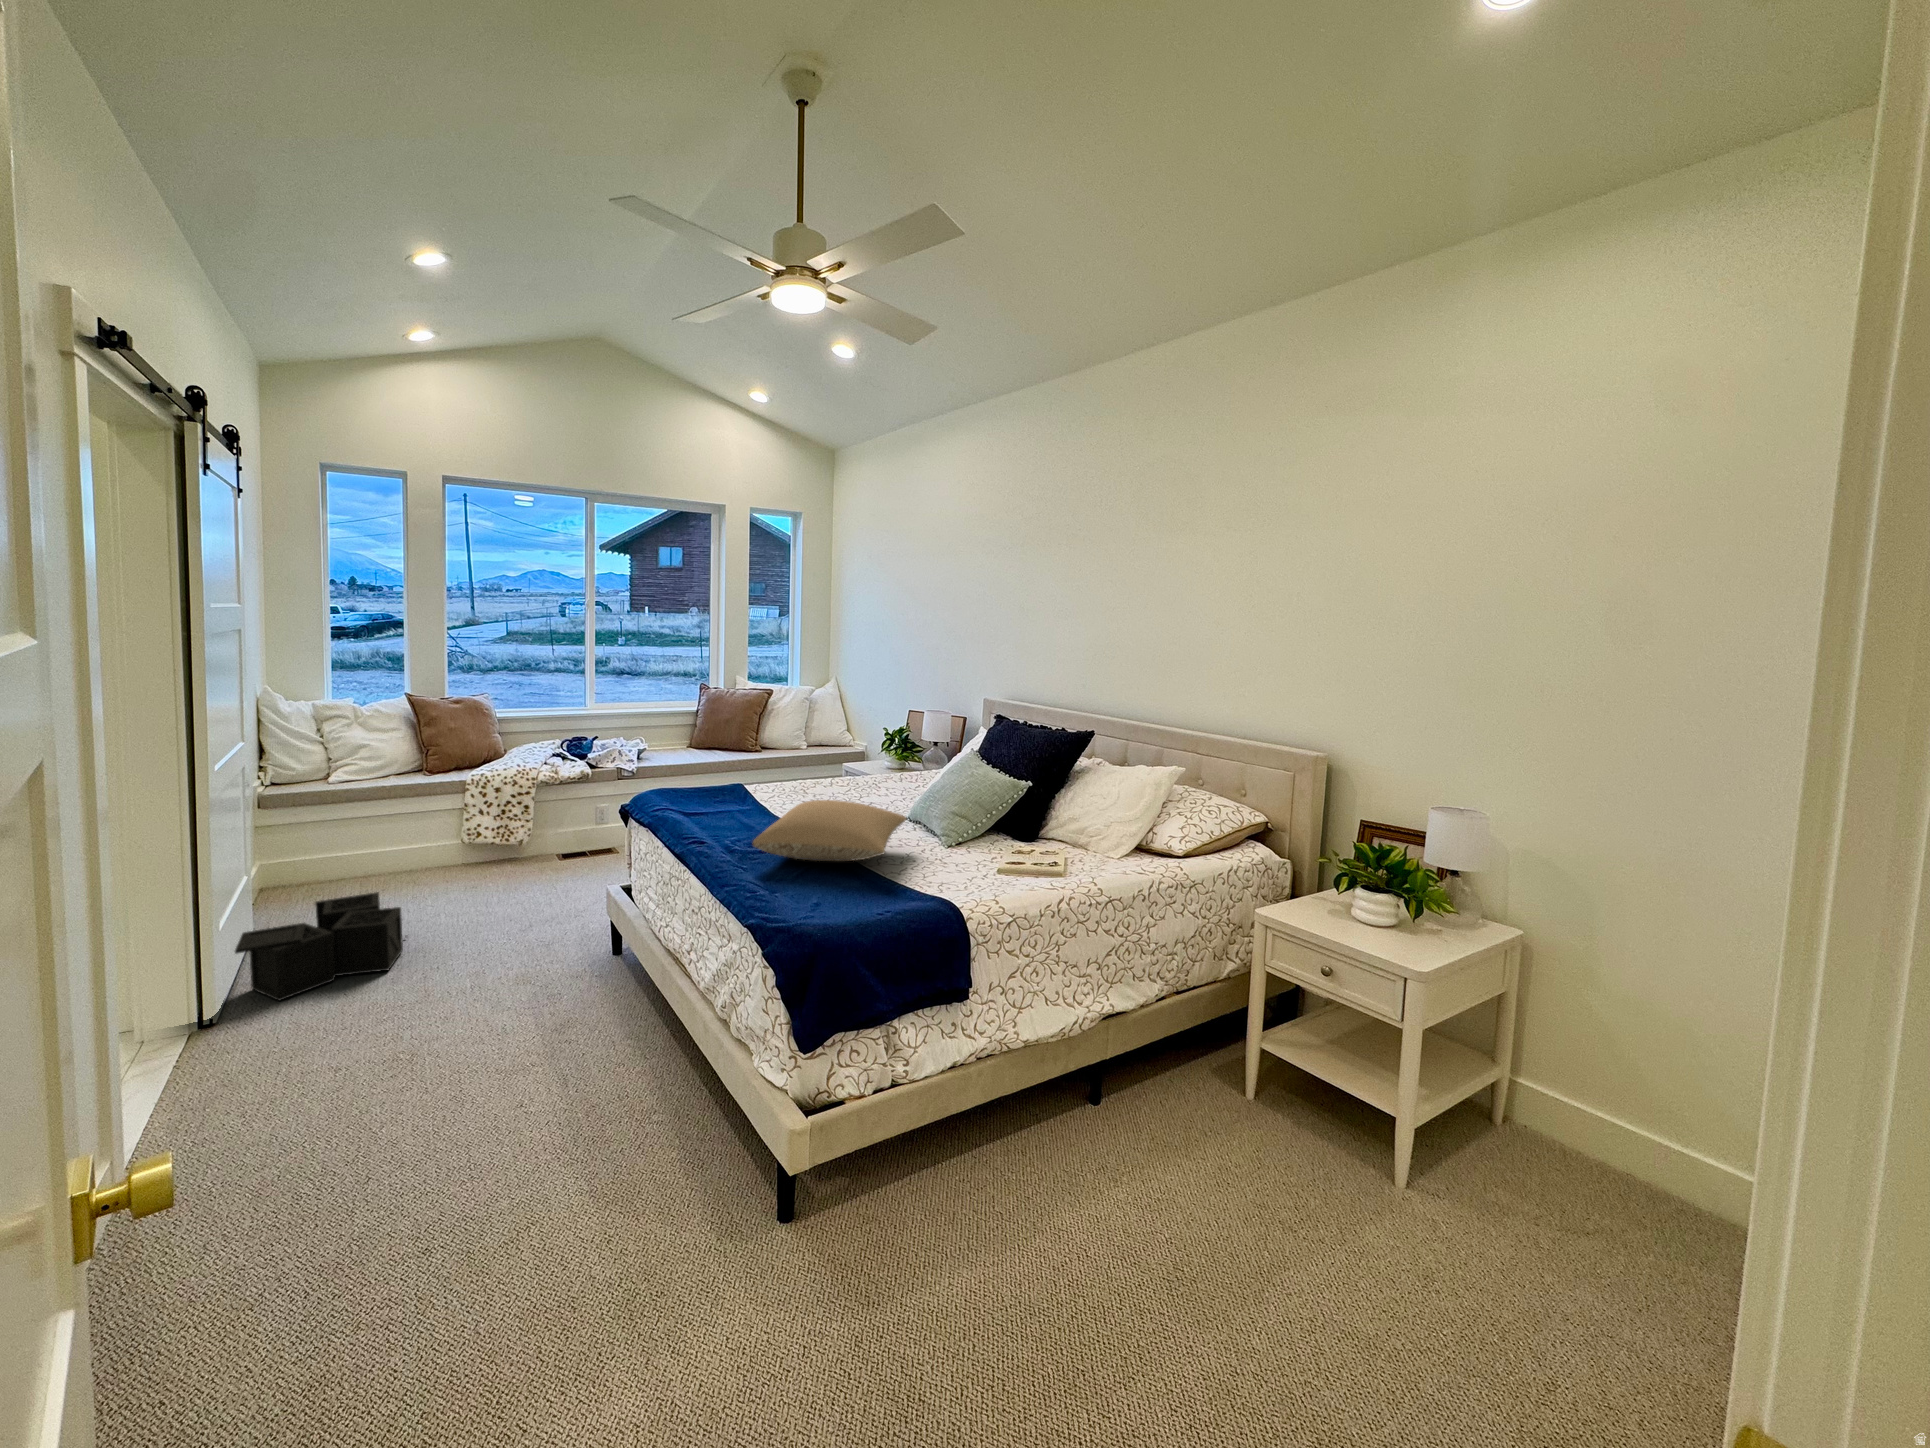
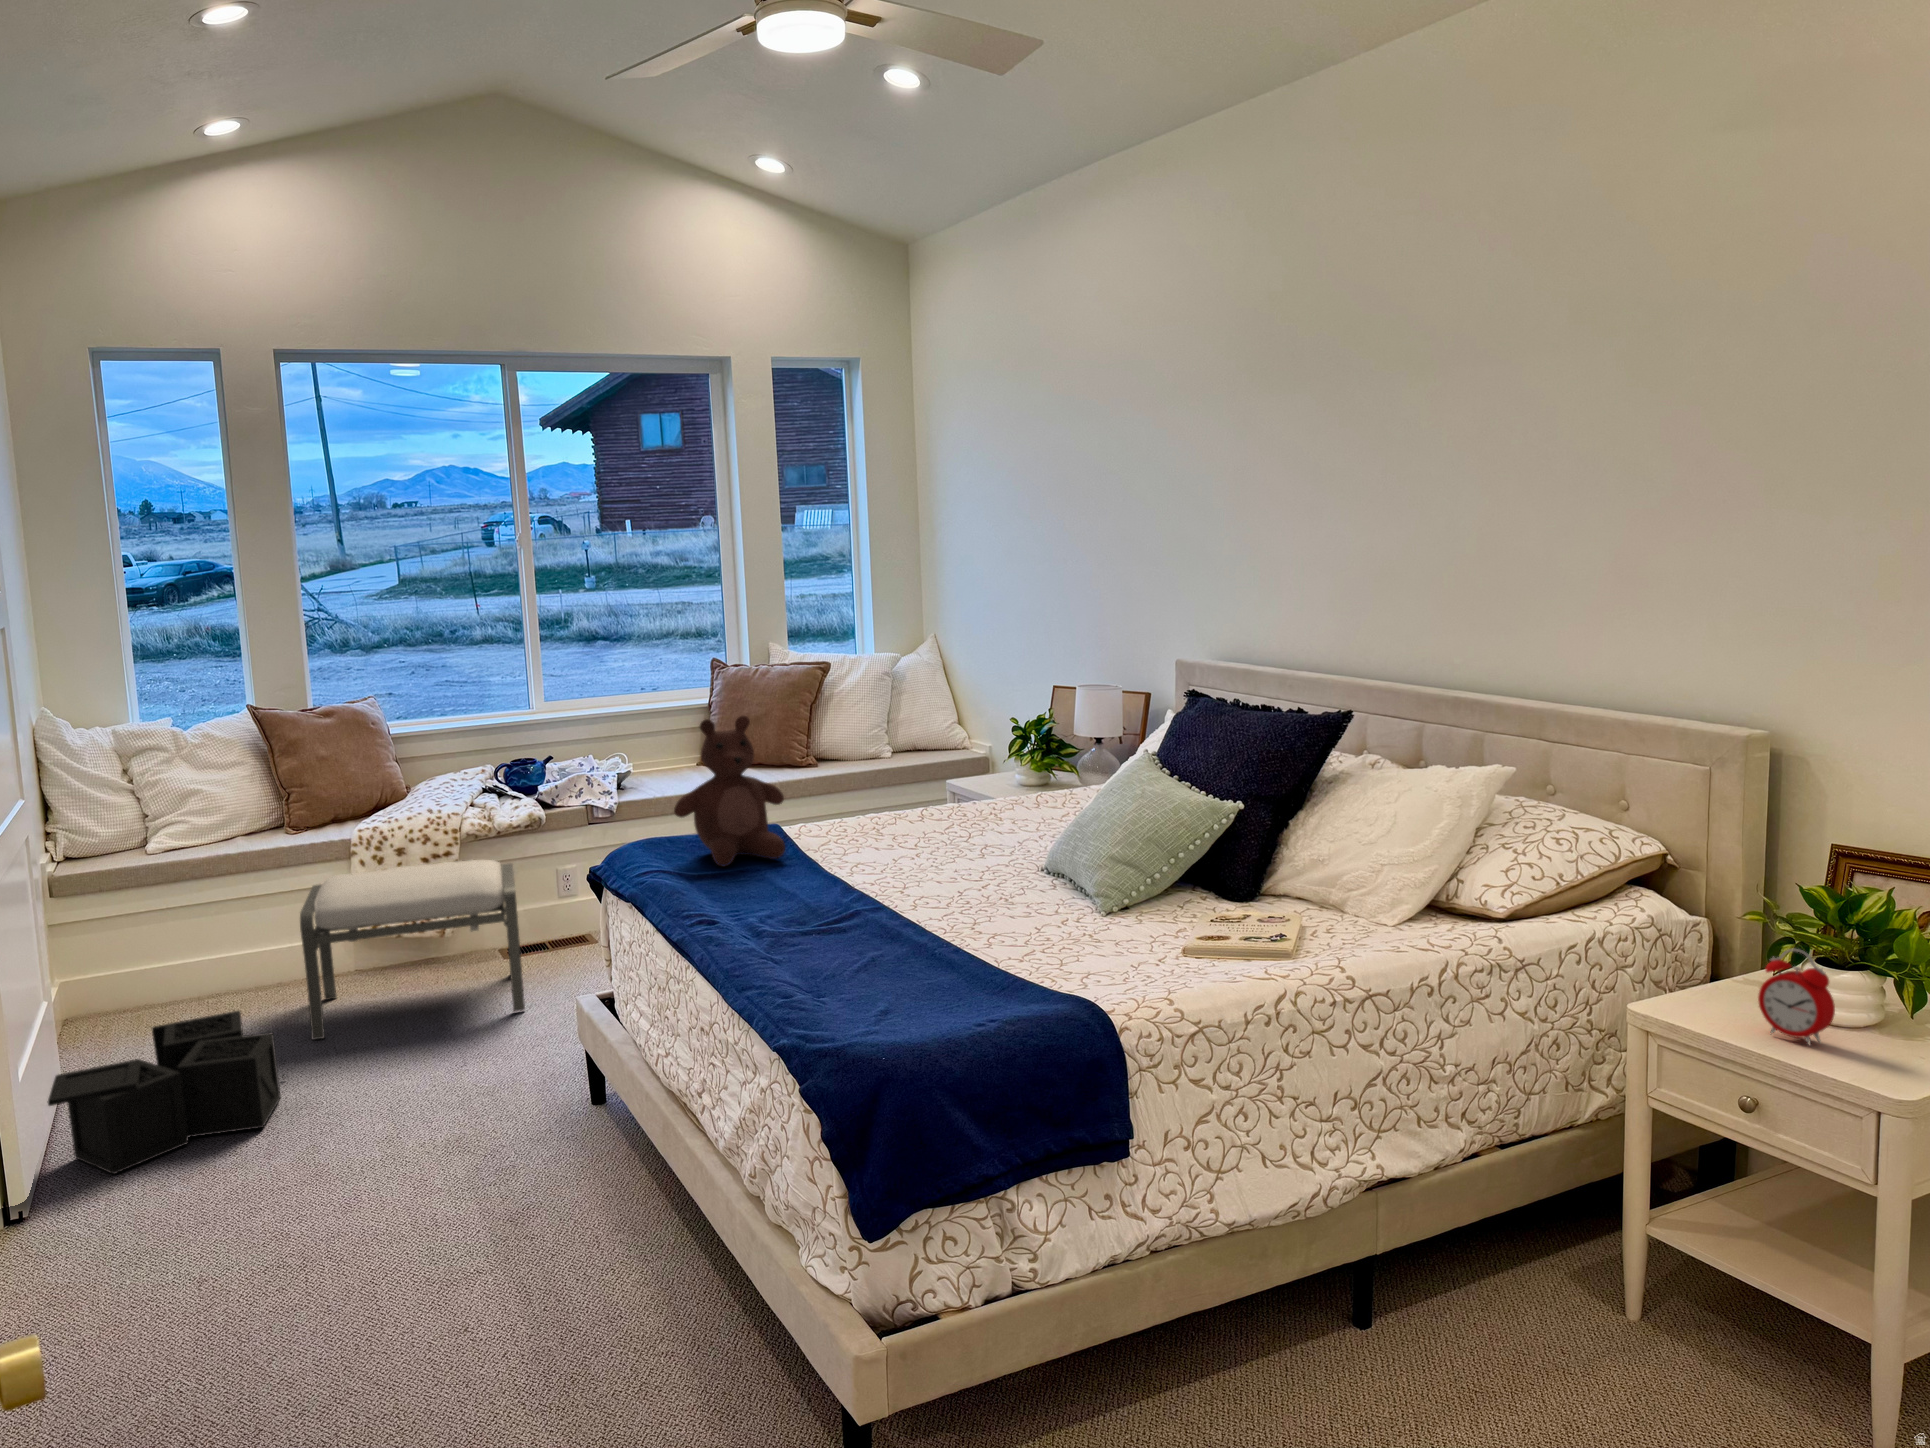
teddy bear: none [680,716,750,809] -> present [674,715,785,866]
pillow: present [752,800,906,861] -> none [784,847,1033,944]
ottoman: none [425,801,572,913] -> present [300,860,525,1040]
alarm clock: none [1332,879,1376,937] -> present [1758,949,1835,1045]

